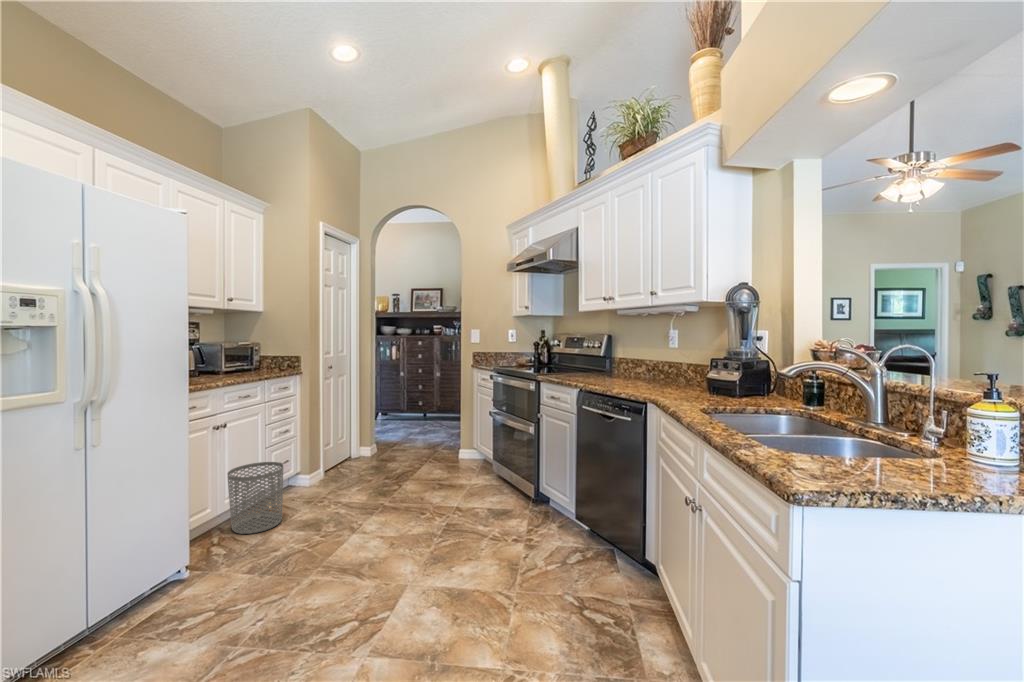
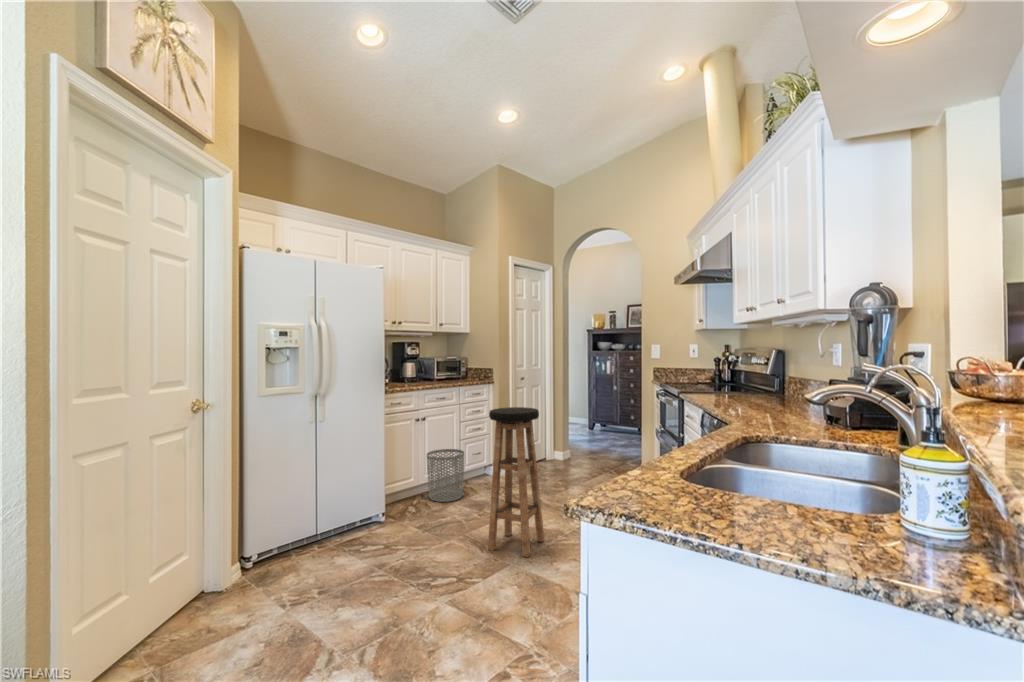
bar stool: none [364,403,423,575] -> present [488,407,544,557]

